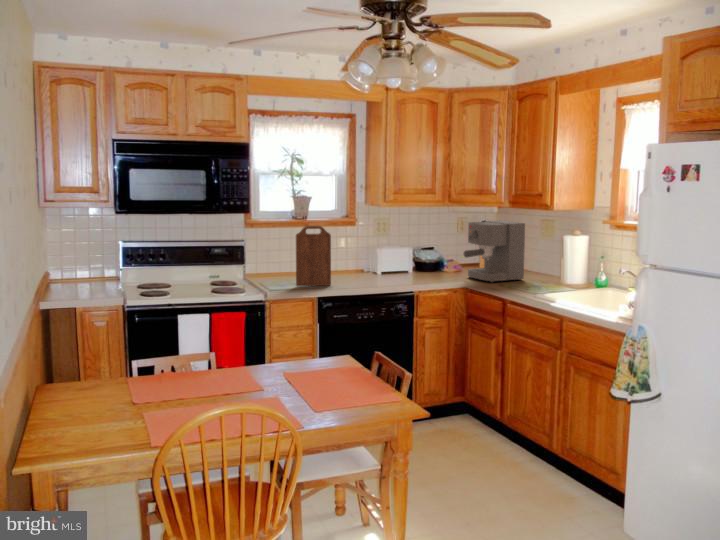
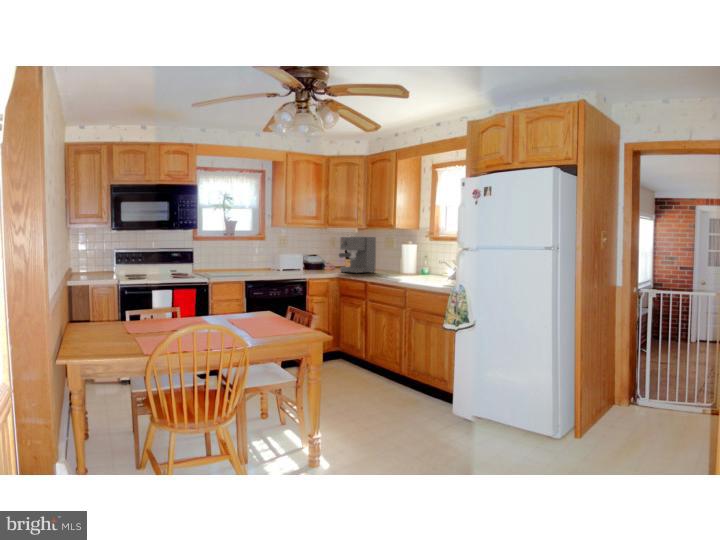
cutting board: present [296,226,331,286] -> none [229,236,253,276]

